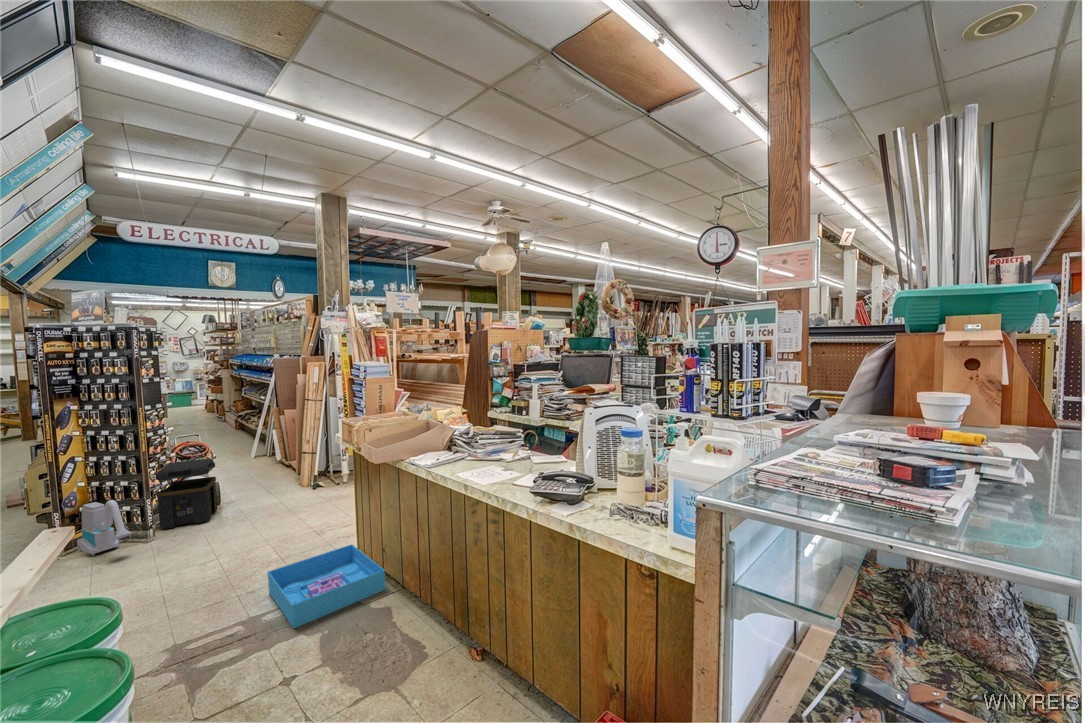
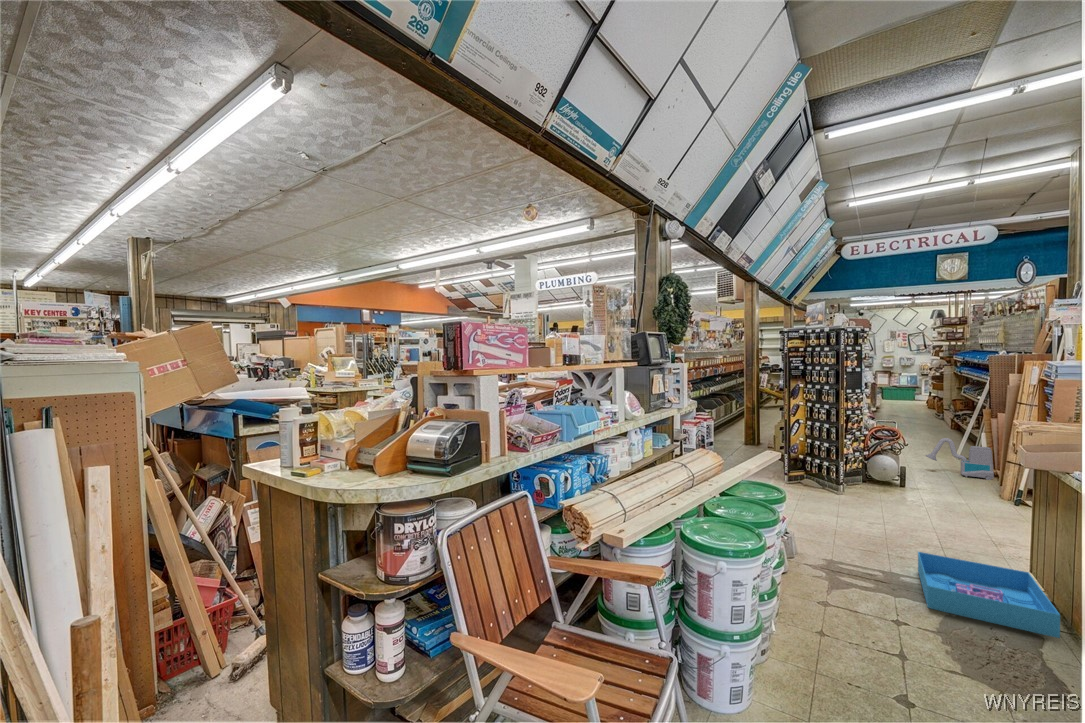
toolbox: present [155,459,217,529] -> none [850,440,902,497]
vacuum cleaner: present [77,500,132,556] -> present [926,438,994,480]

